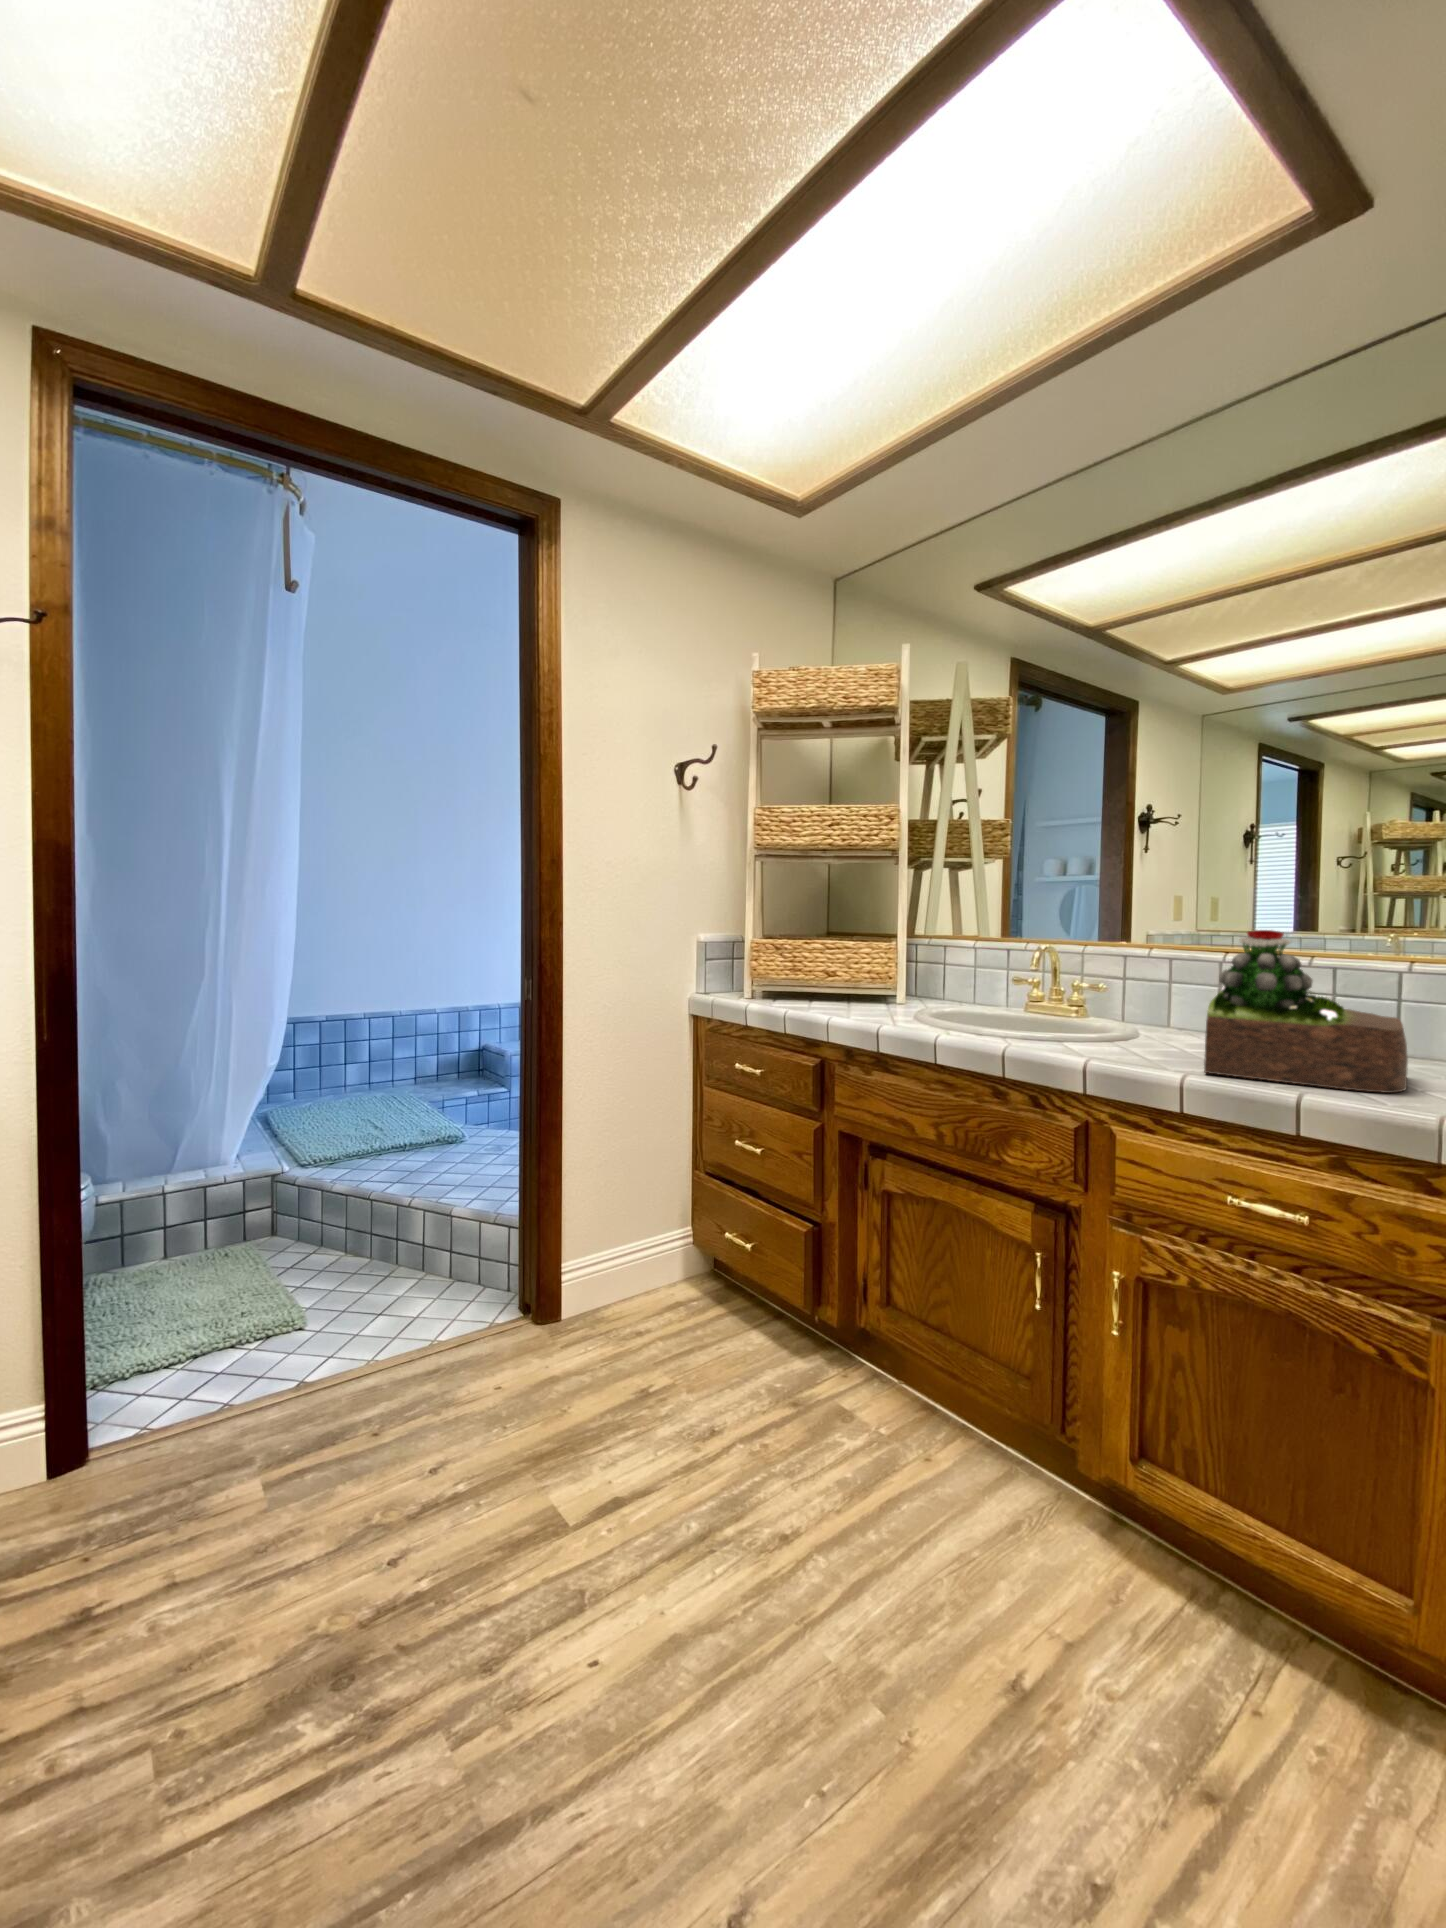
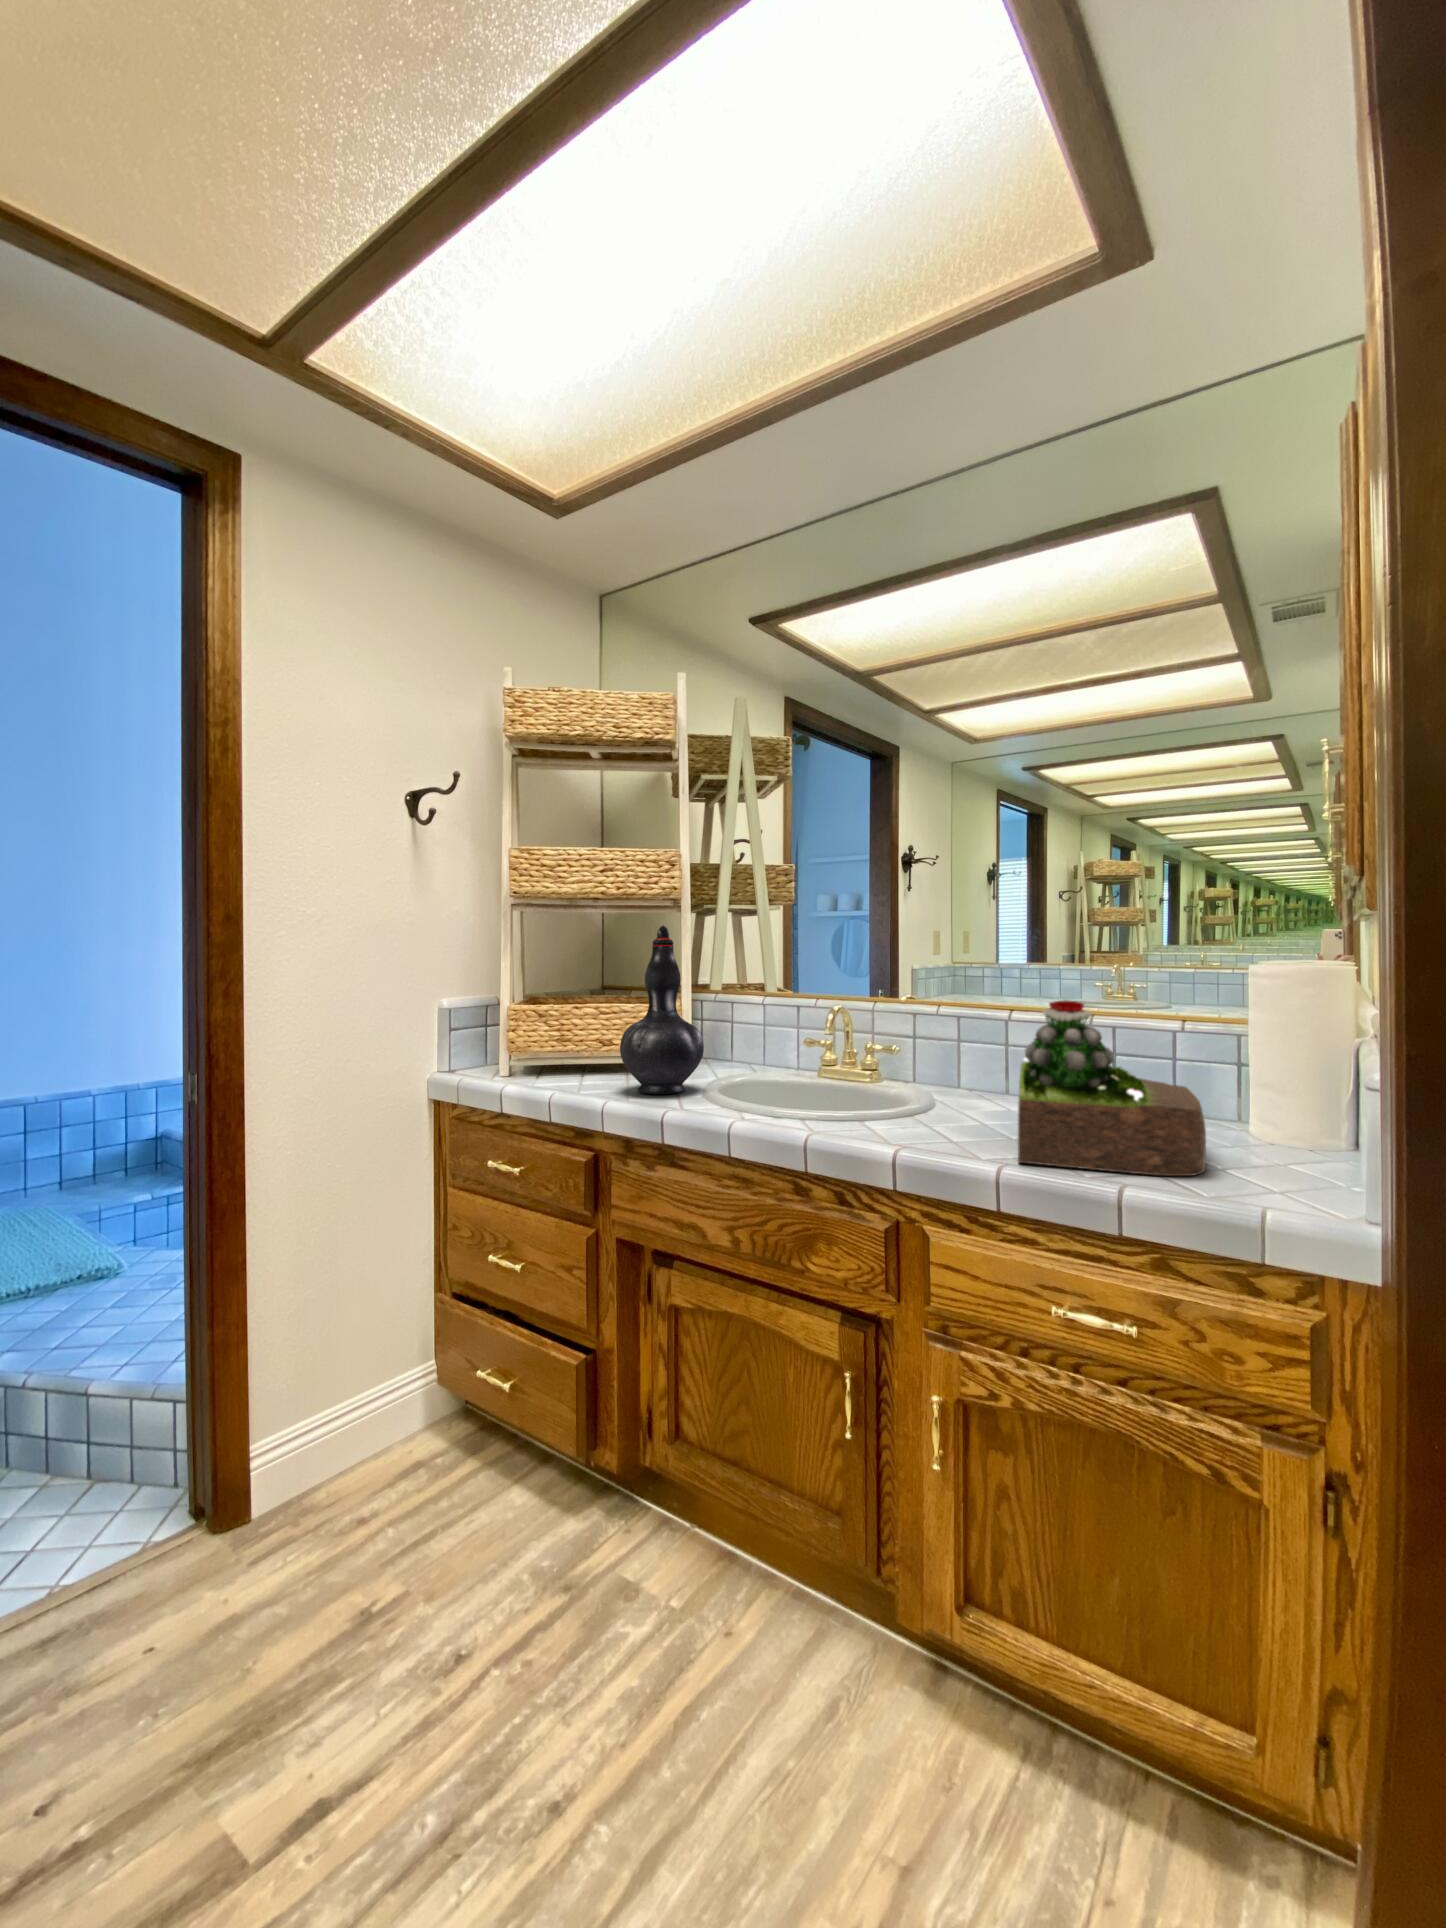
decorative vase: none [844,871,918,1017] -> present [620,926,704,1094]

